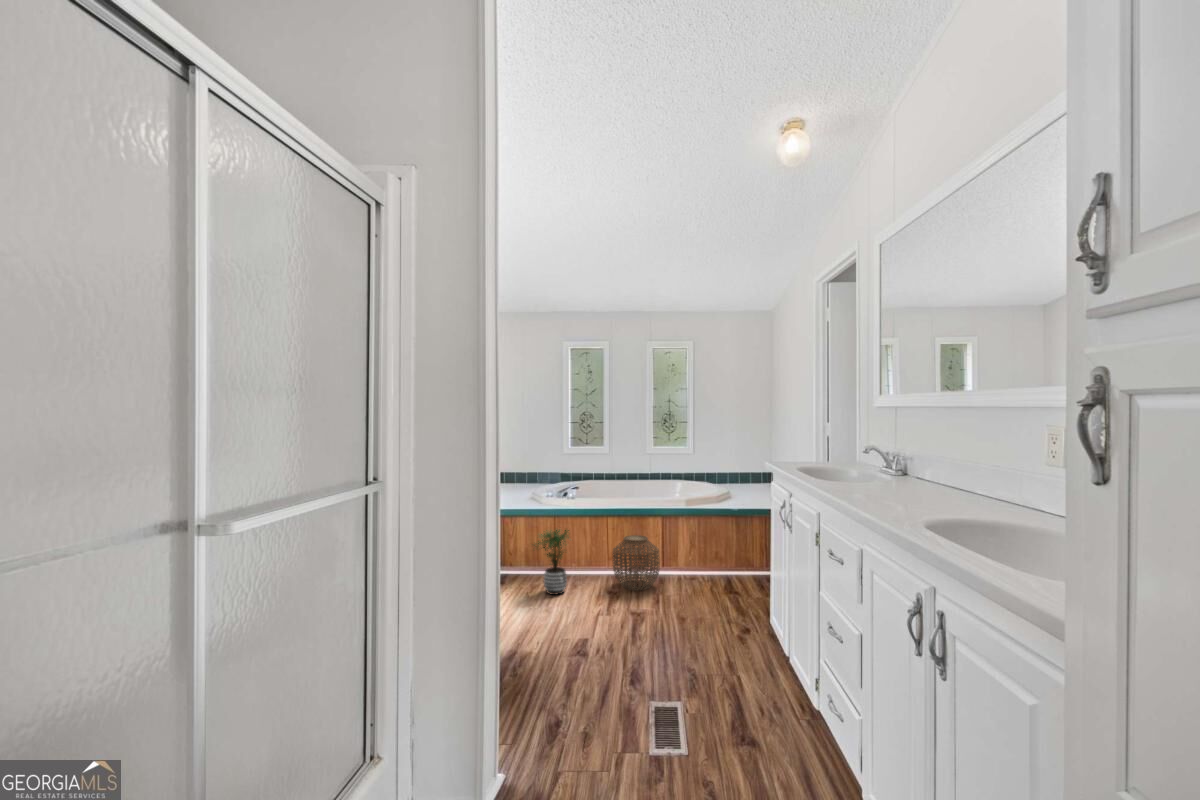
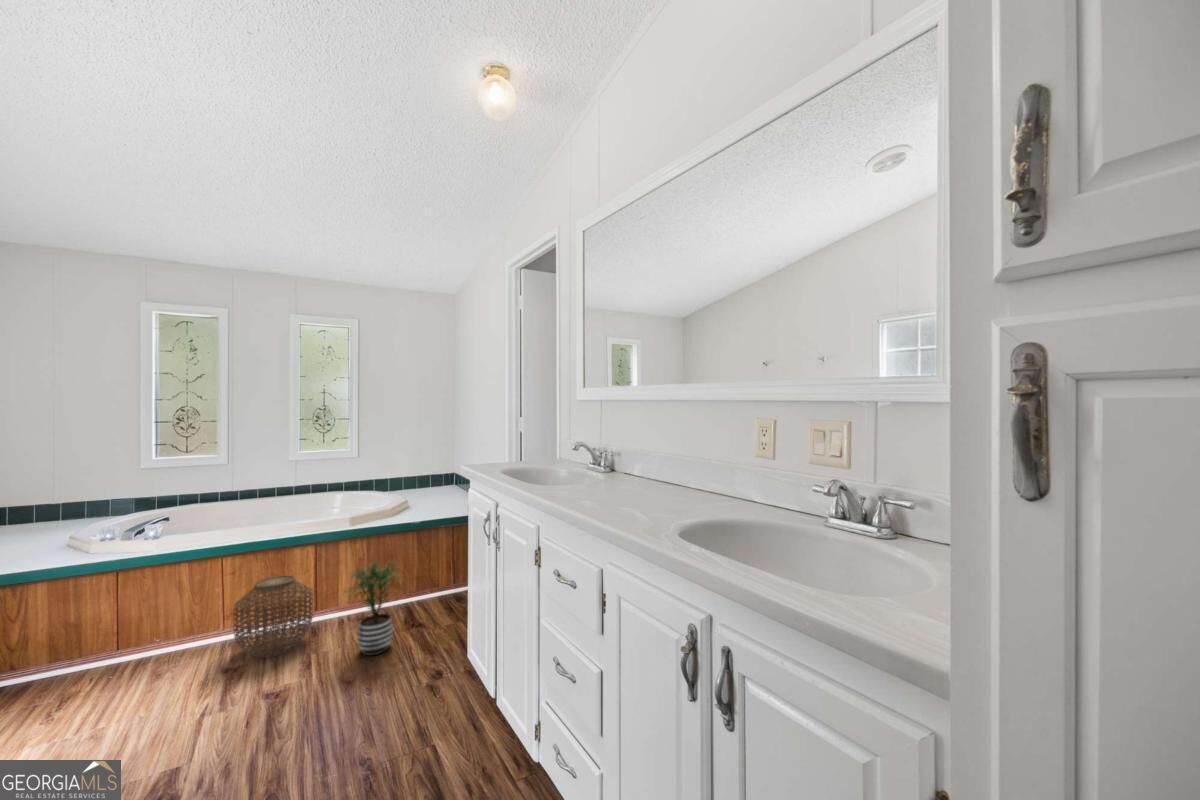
potted plant: present [534,529,569,595] -> present [344,559,402,655]

